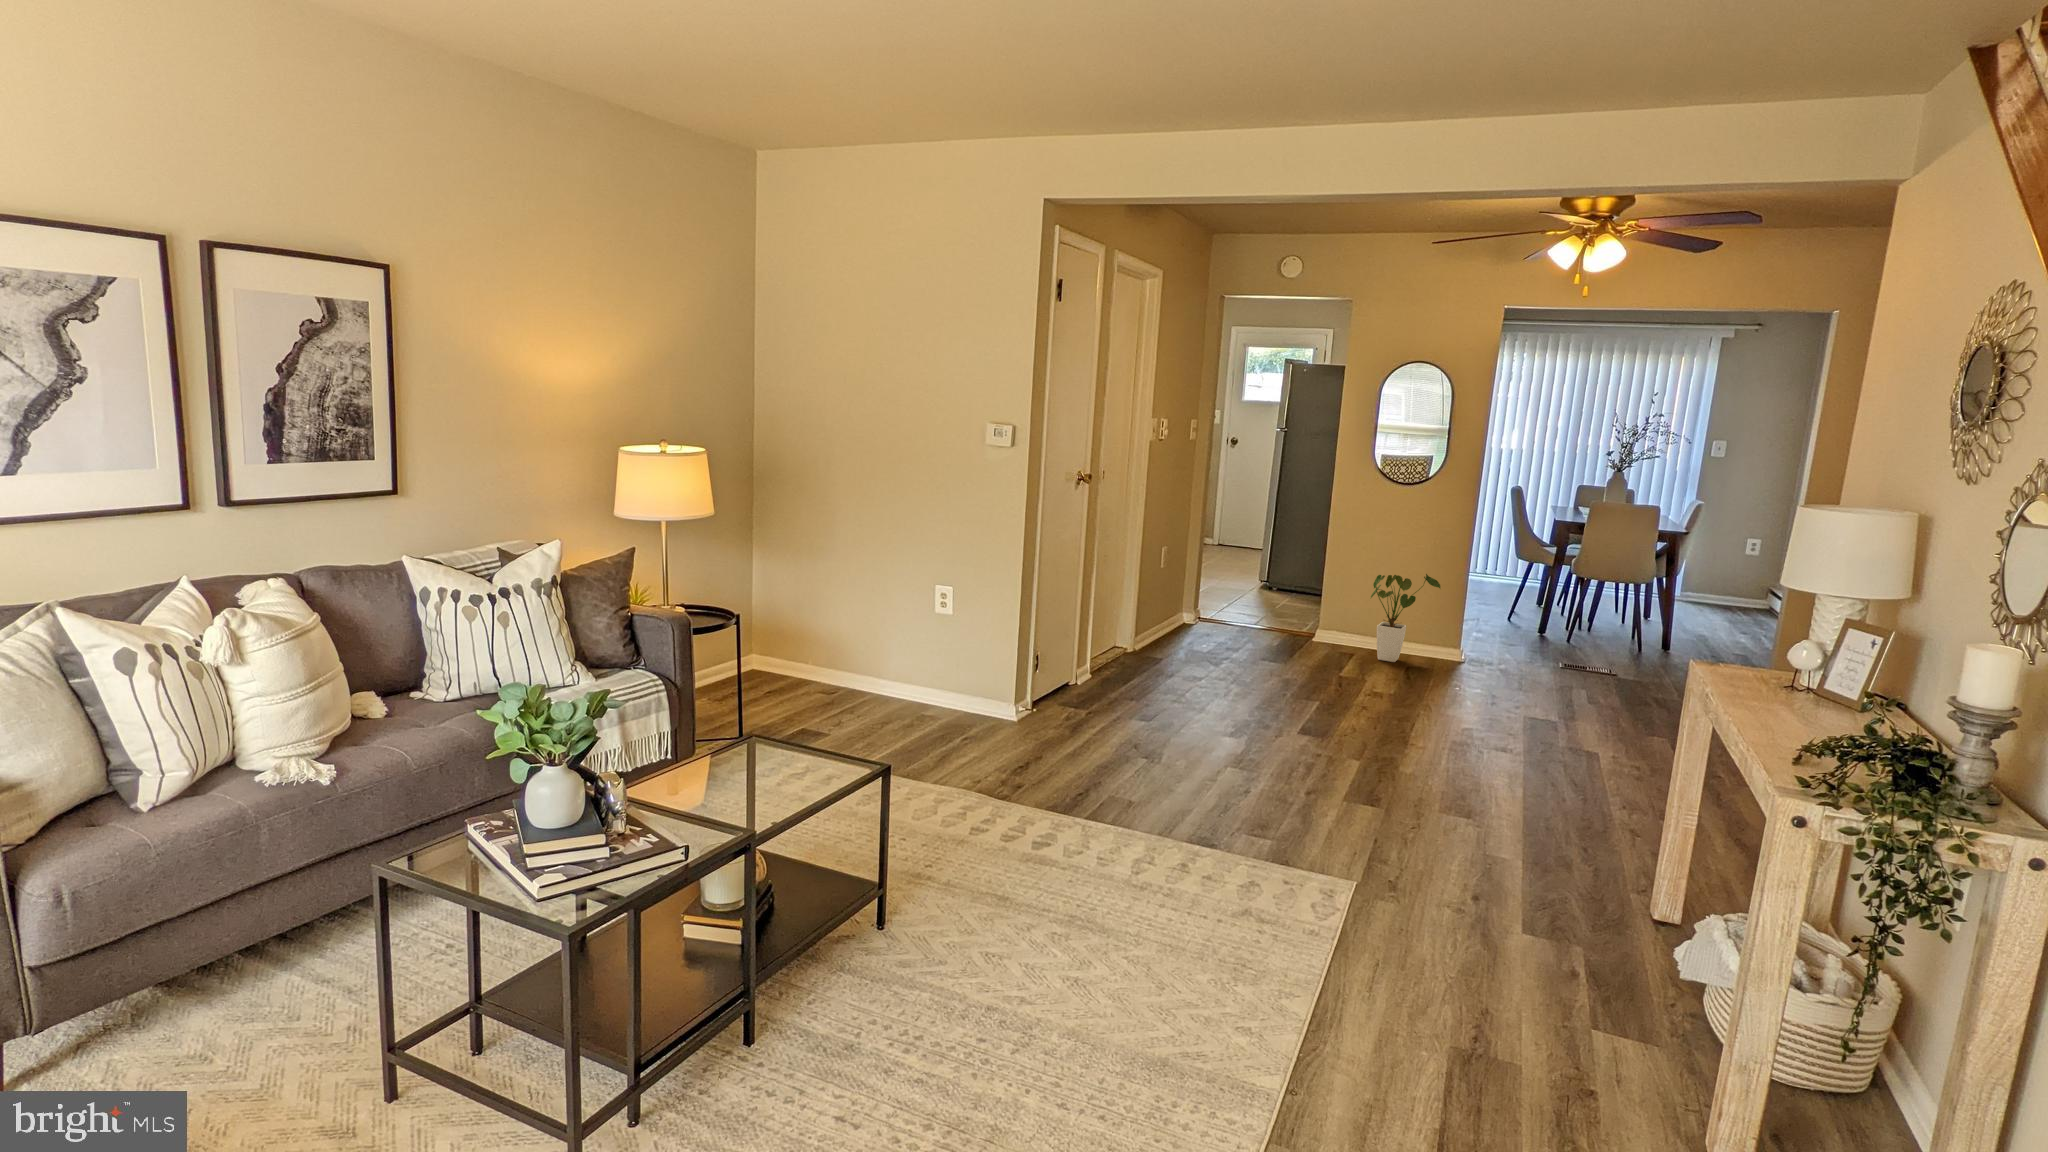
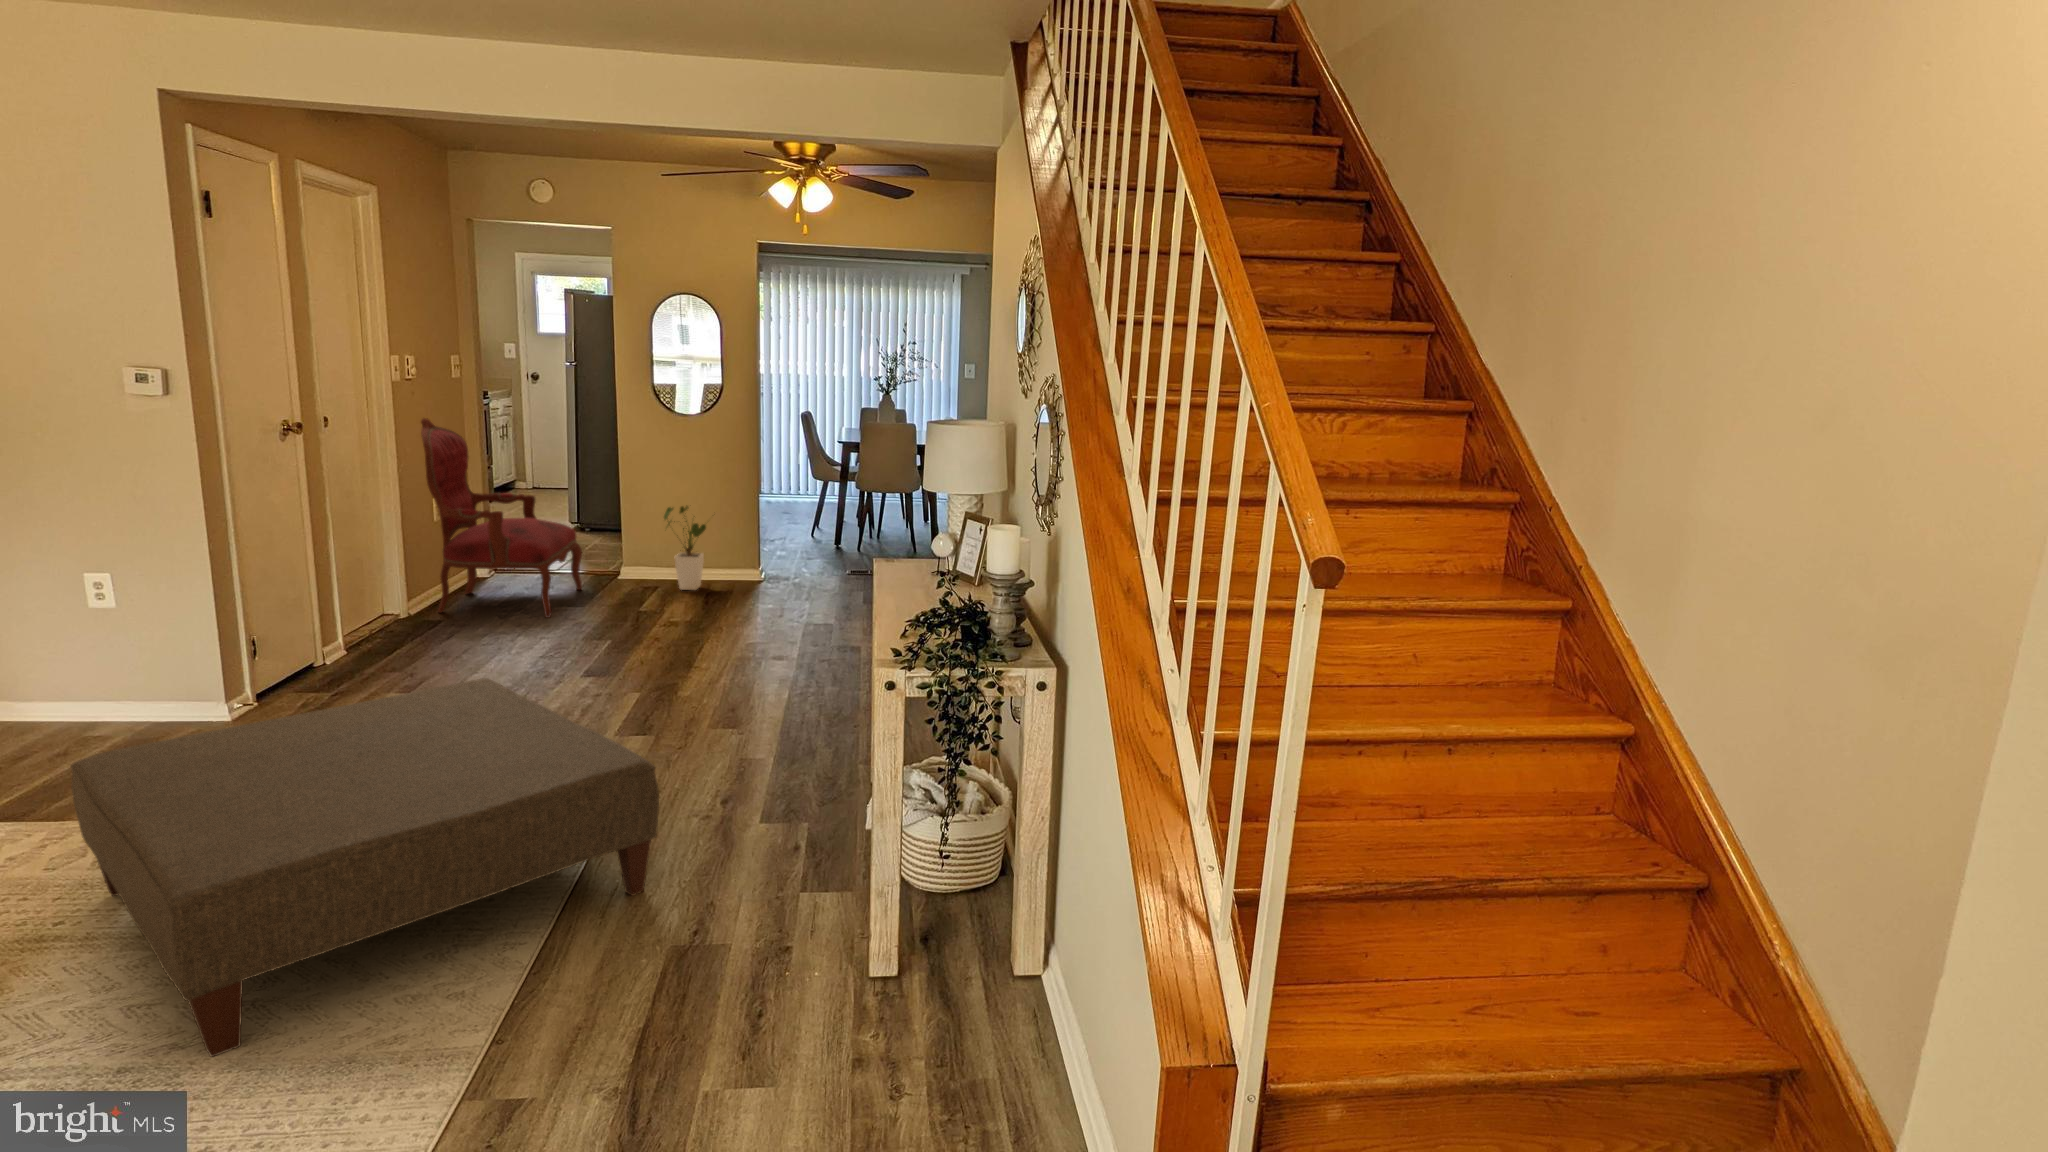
armchair: none [1160,474,1287,670] -> present [421,418,582,618]
ottoman: none [946,722,1442,1023] -> present [70,678,659,1057]

